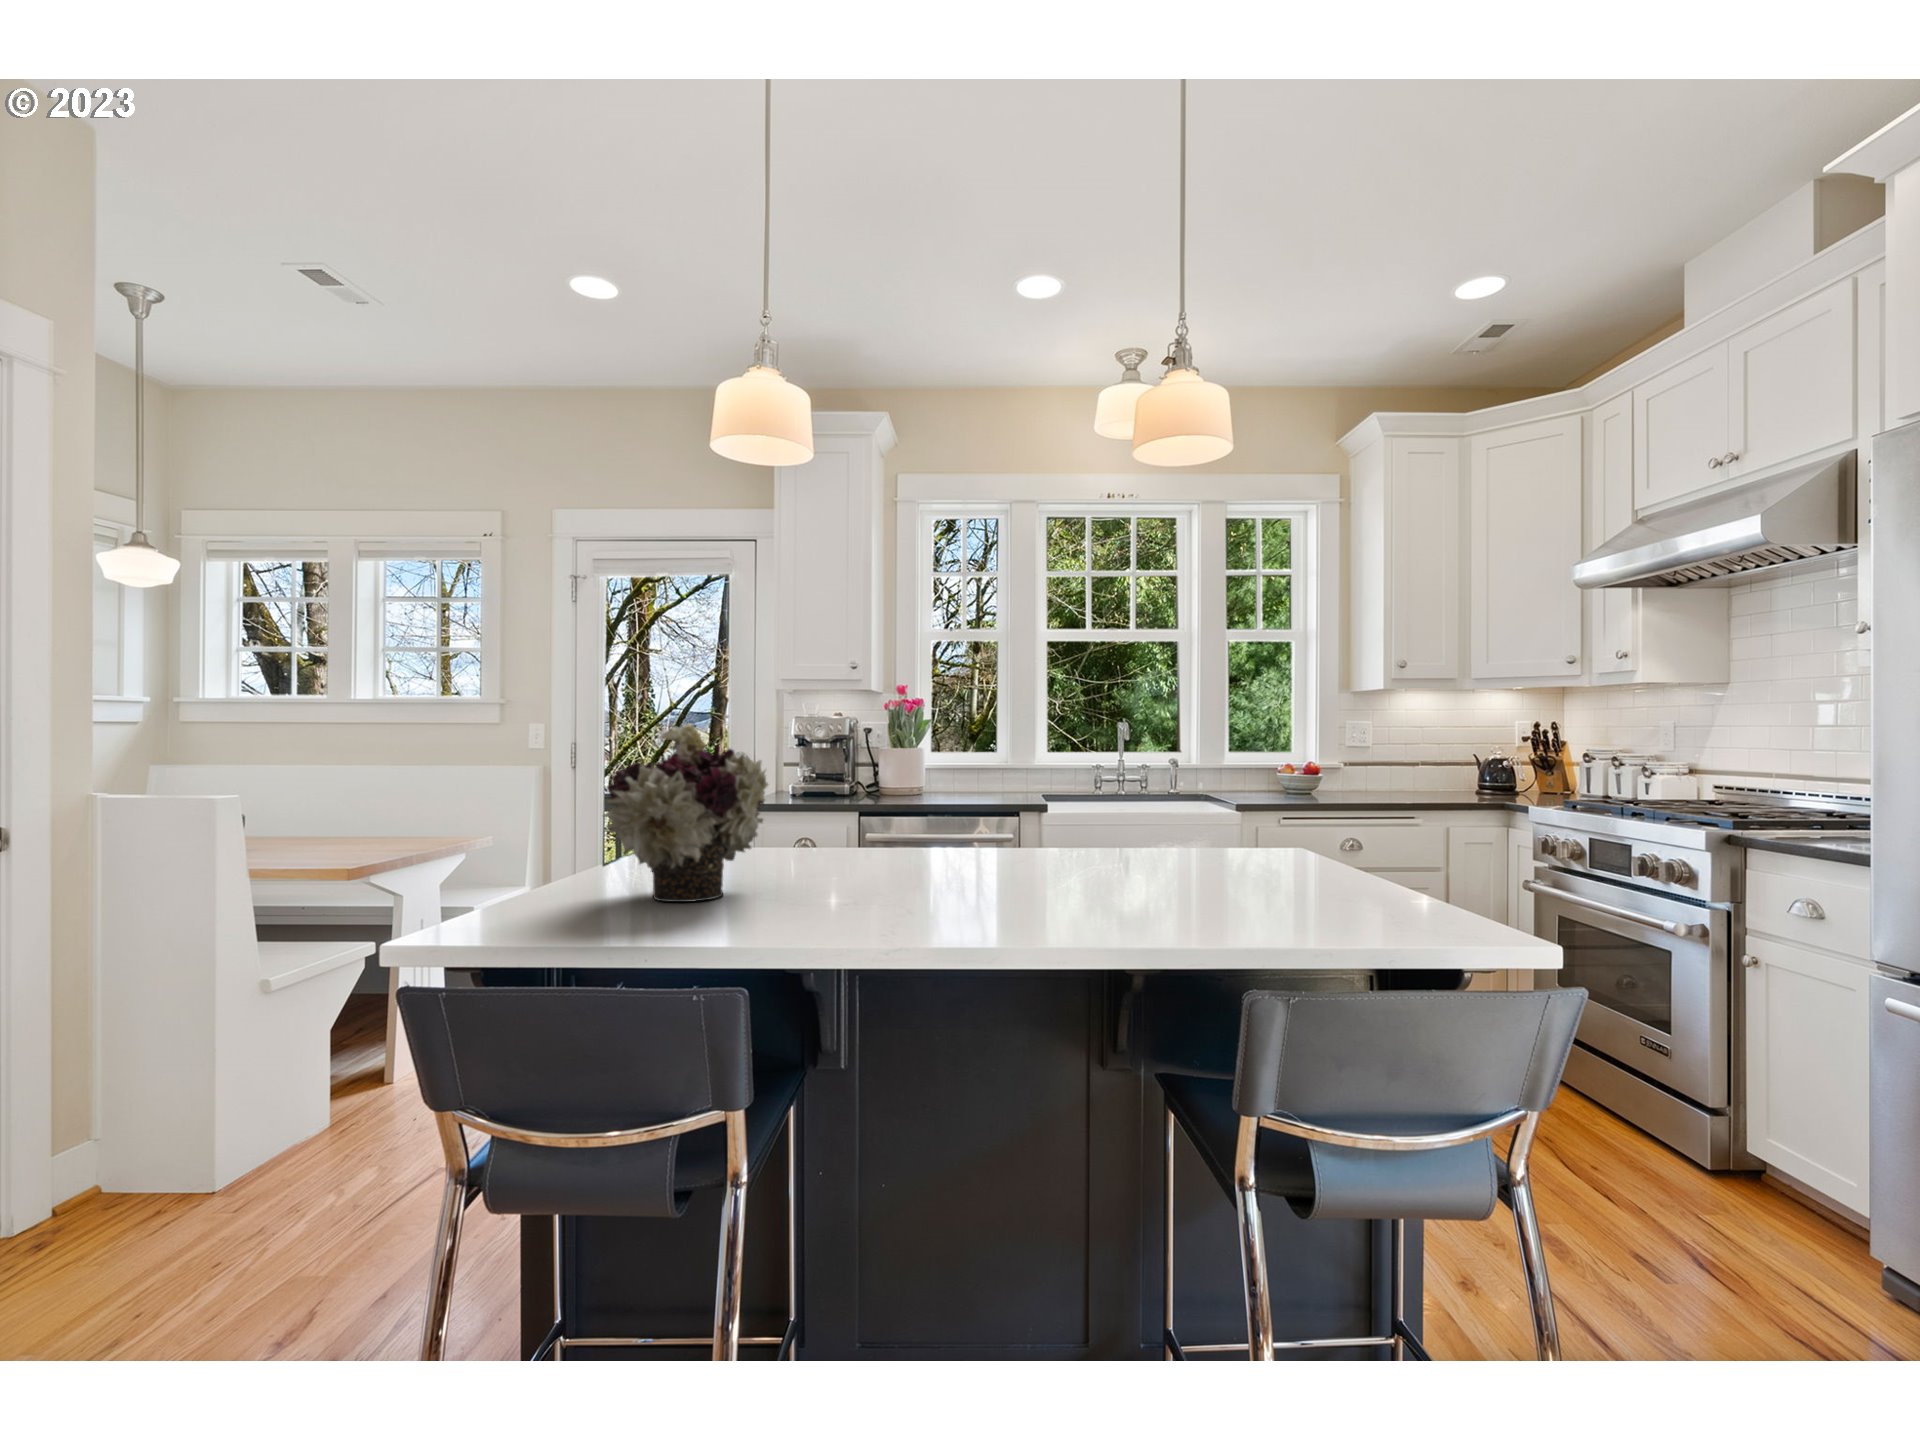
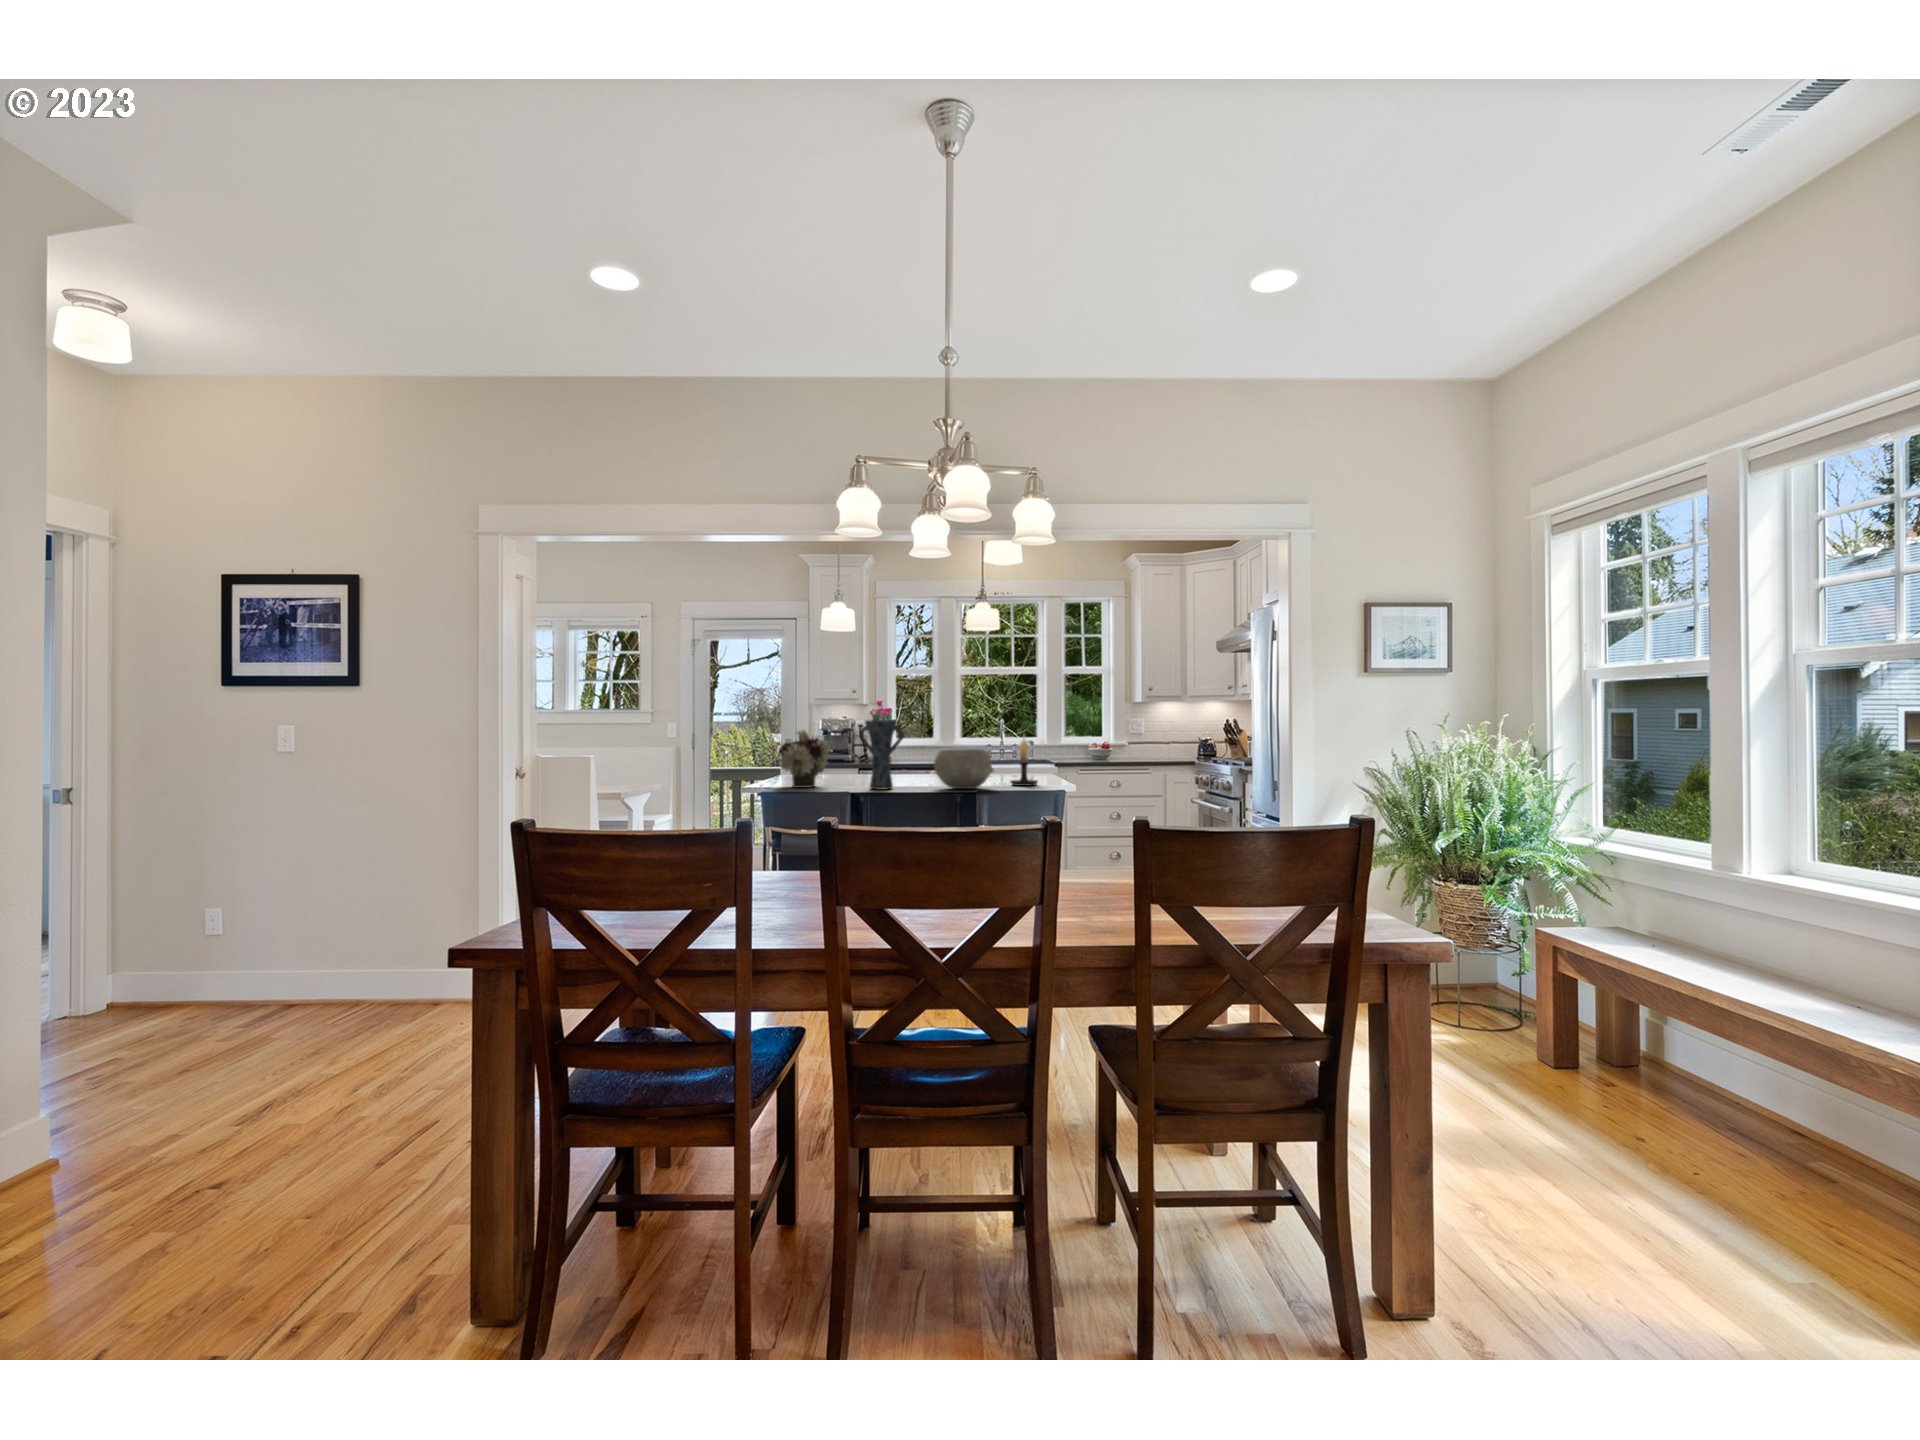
vase: none [852,692,999,918] -> present [859,720,904,789]
candle holder: none [1298,737,1385,899] -> present [1010,736,1038,786]
ceramic bowl: none [1088,787,1289,922] -> present [934,749,993,789]

